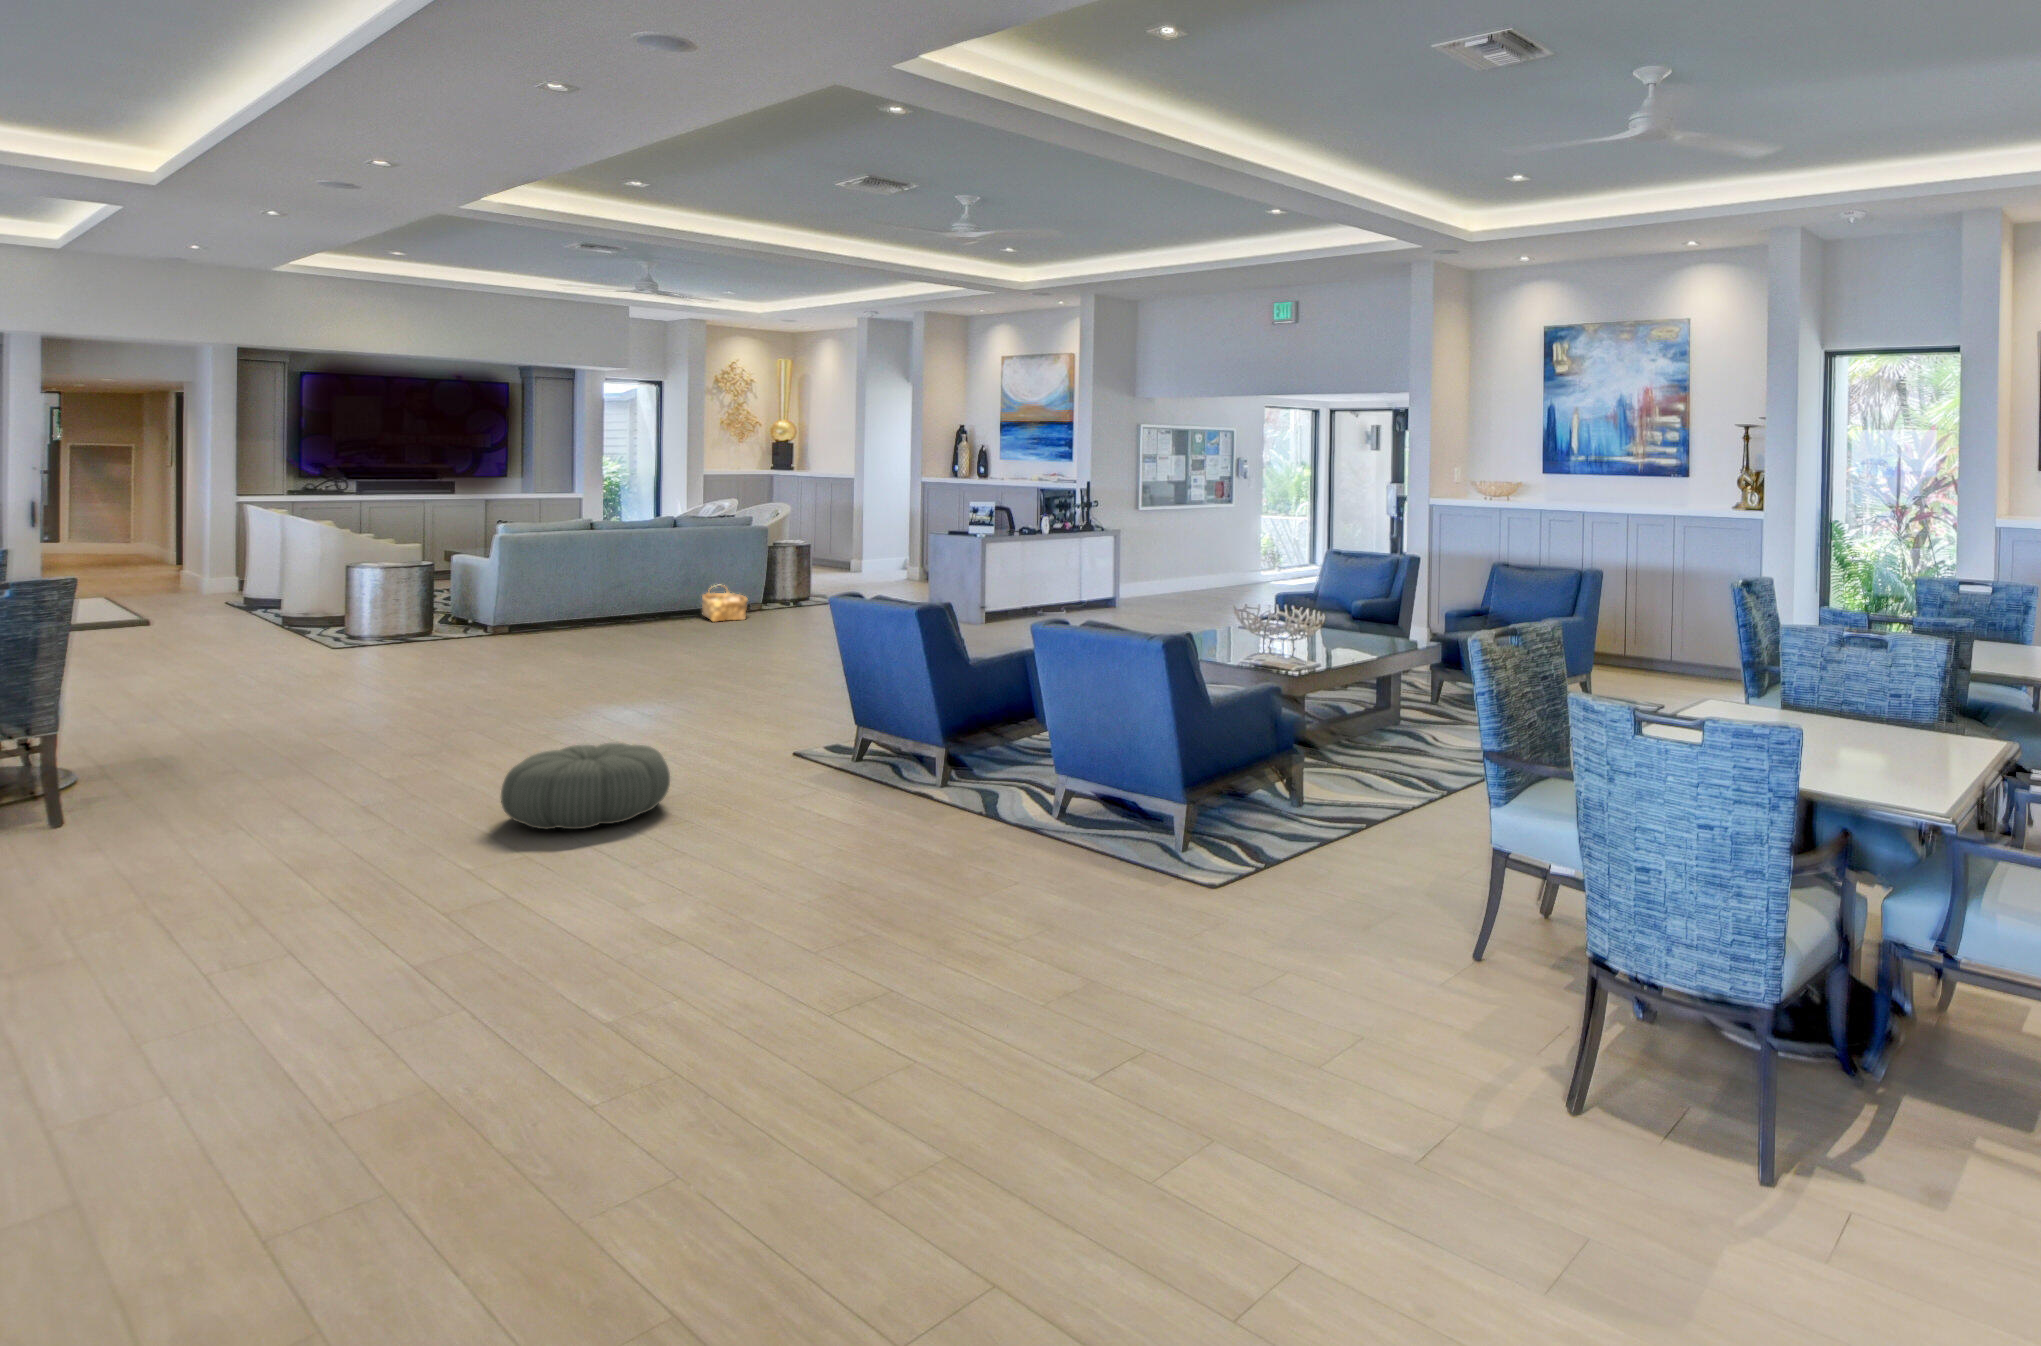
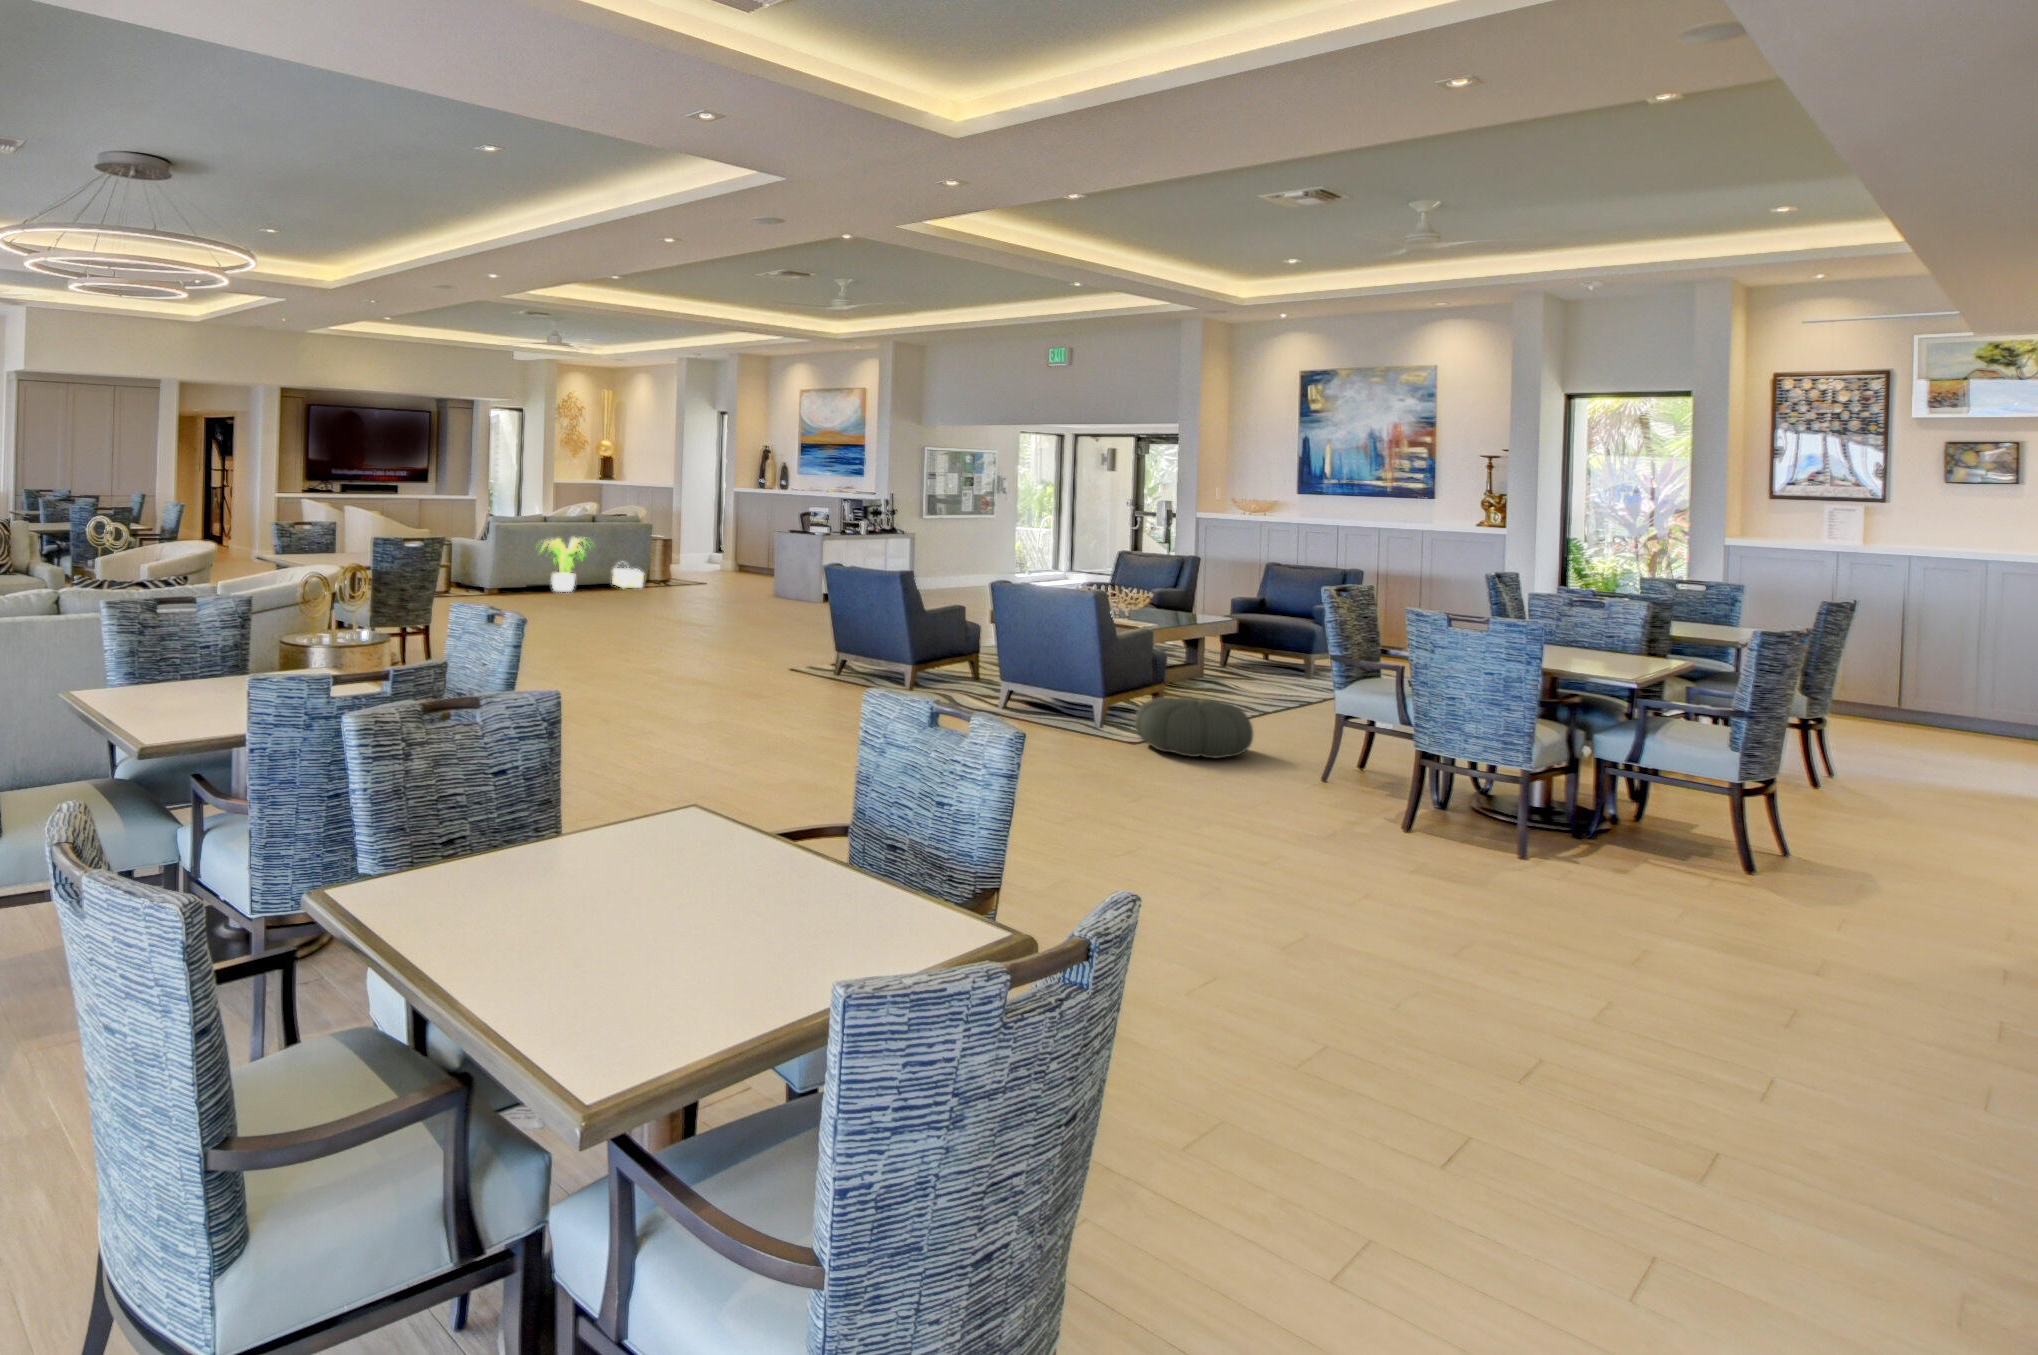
potted plant: none [567,555,661,633] -> present [540,537,587,592]
pouf: present [501,742,670,829] -> present [1135,697,1253,758]

